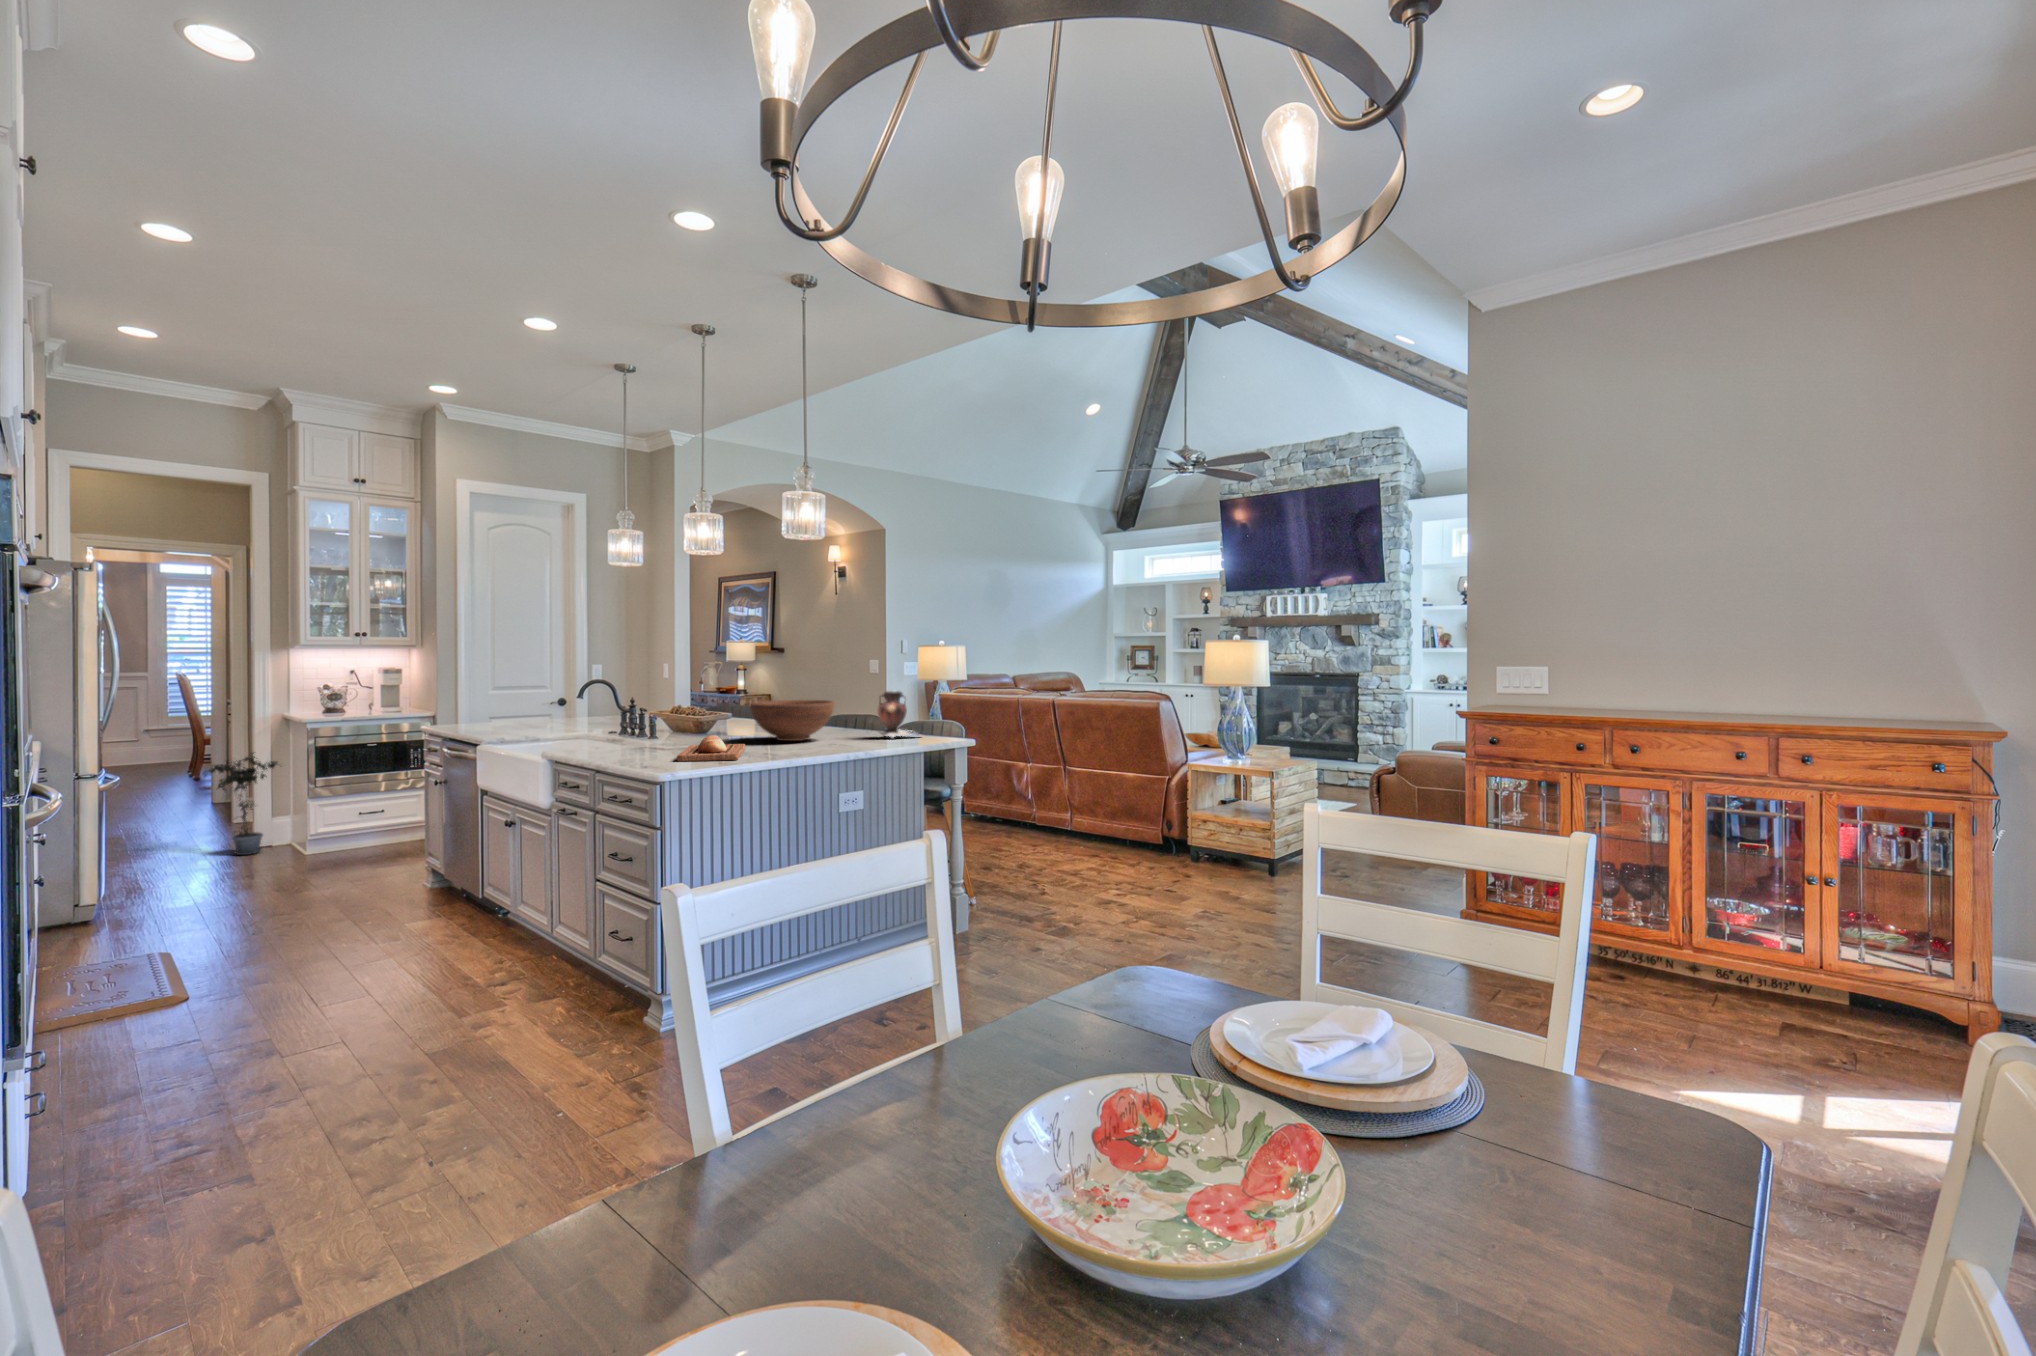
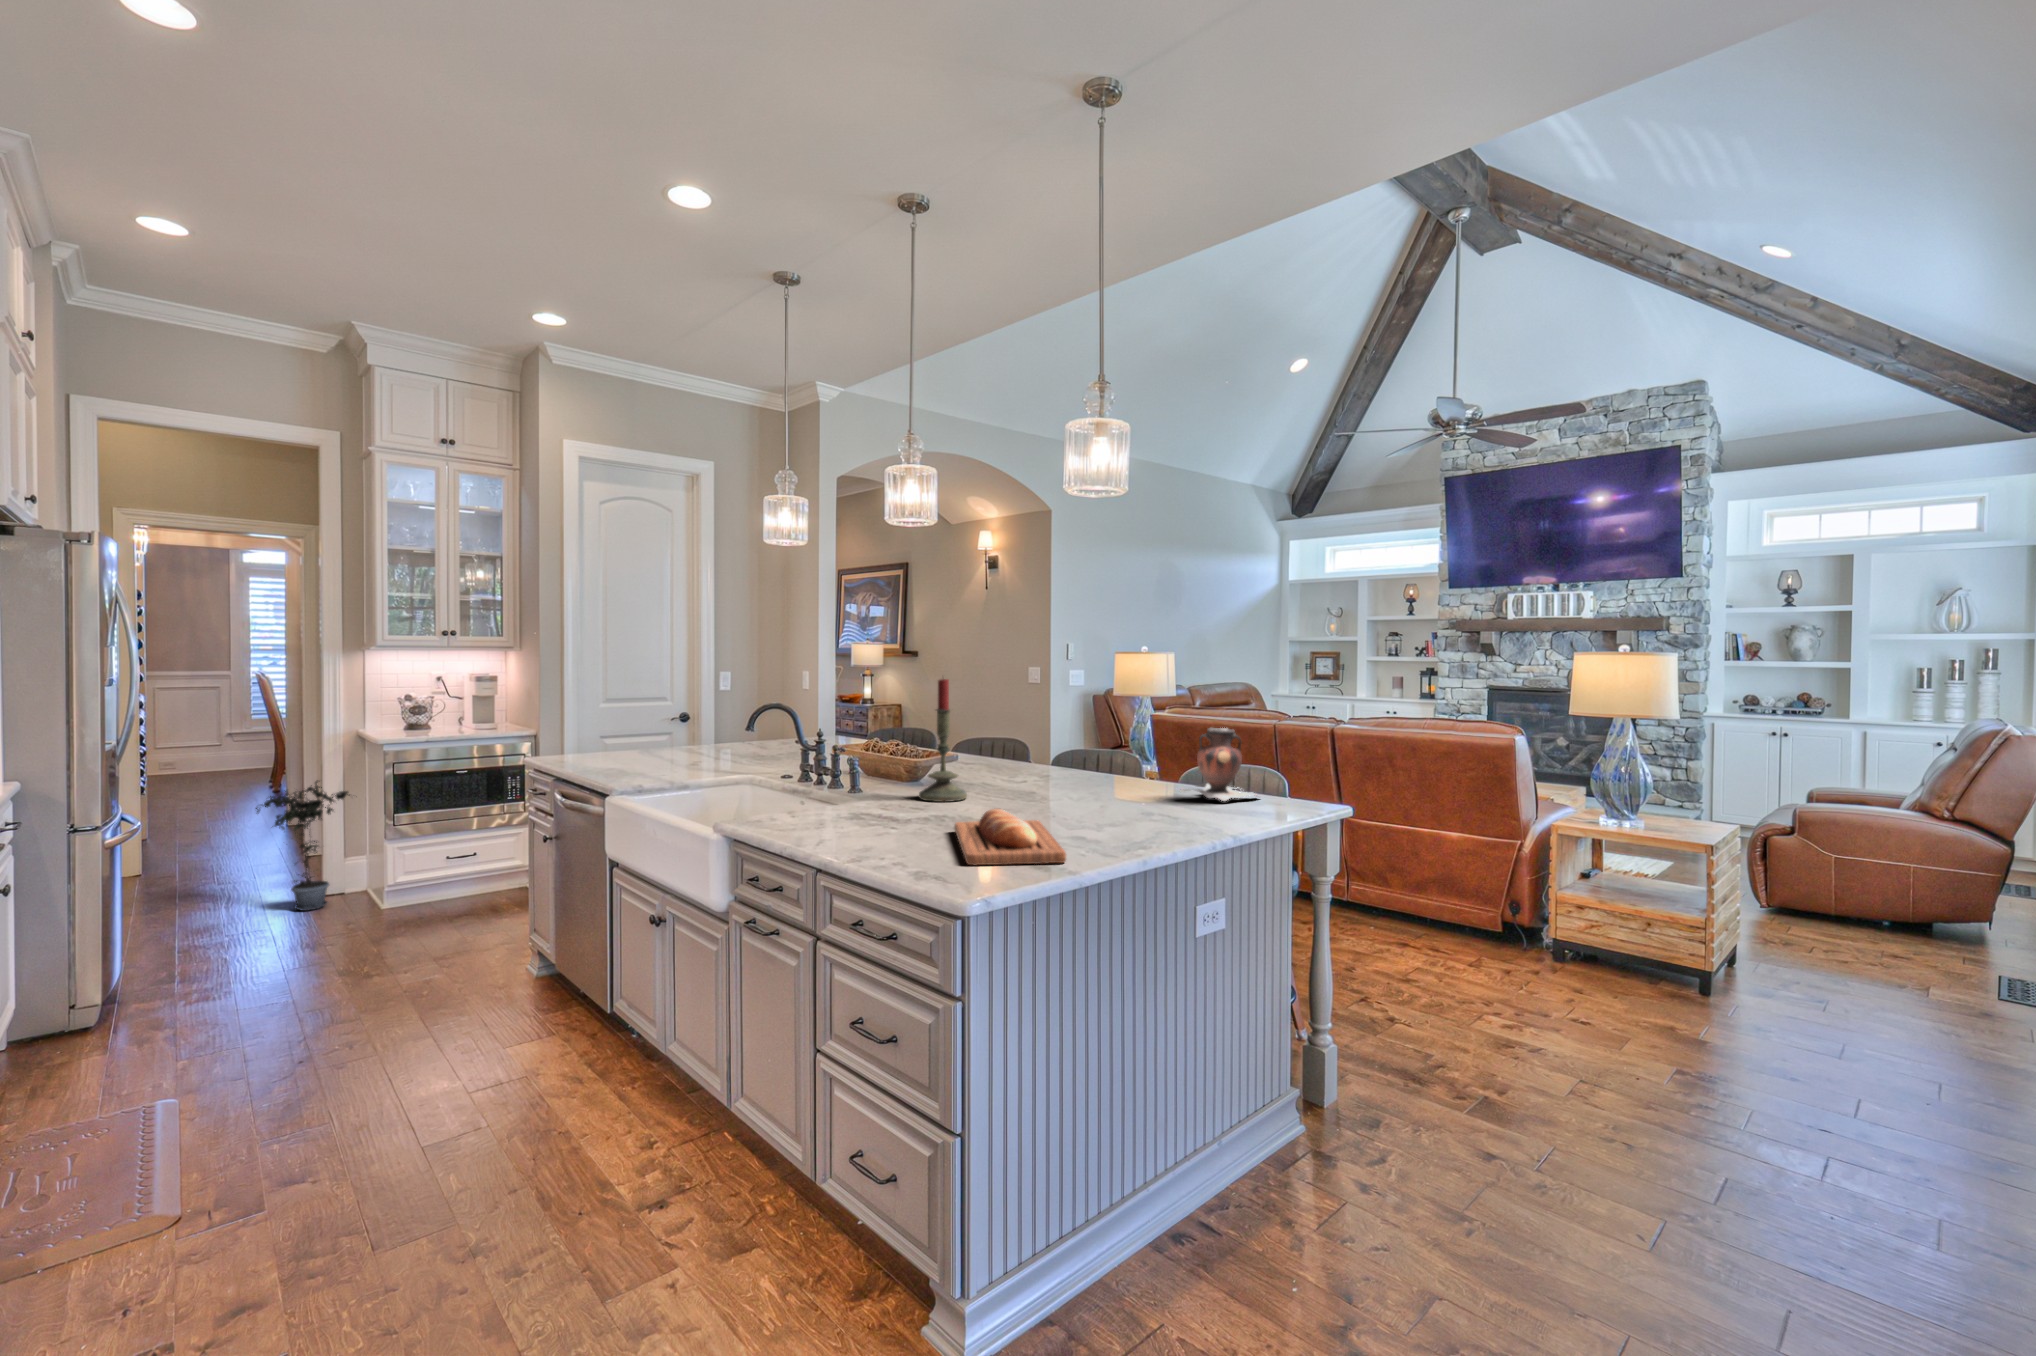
candle: none [690,658,724,741] -> present [919,679,967,802]
fruit bowl: present [750,700,835,741] -> none [1015,739,1142,807]

